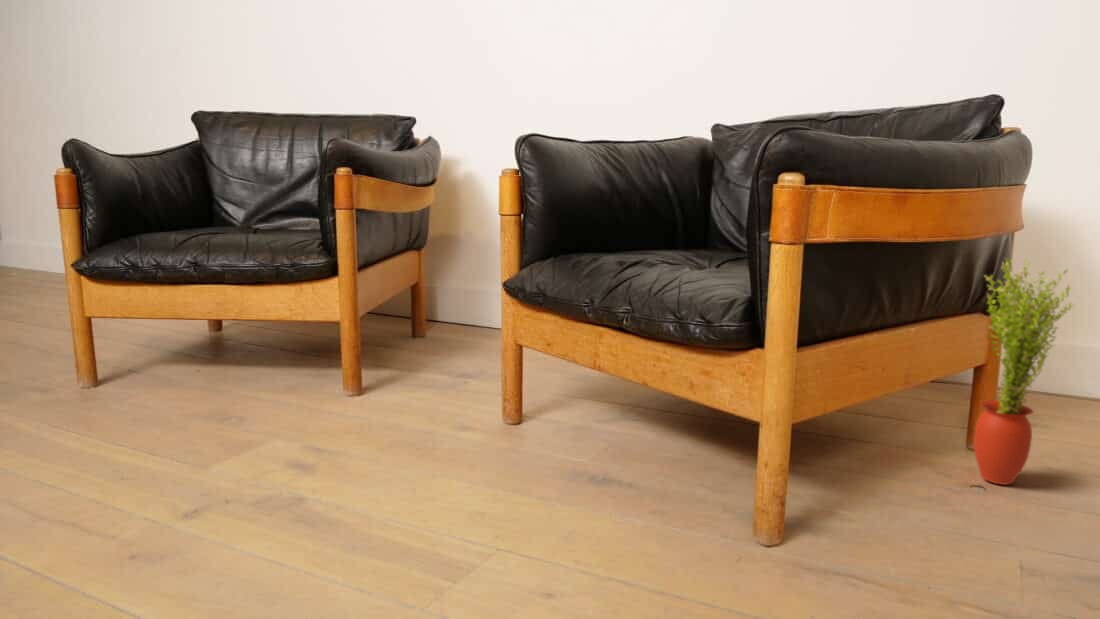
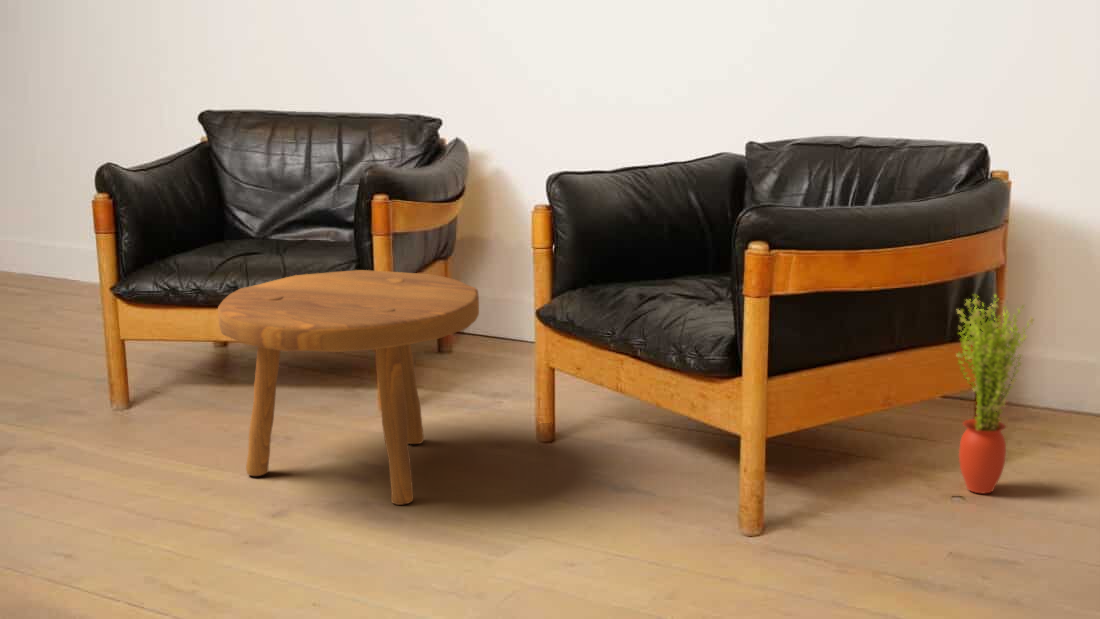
footstool: none [129,242,440,501] -> present [218,270,479,505]

